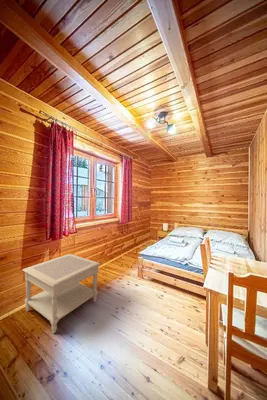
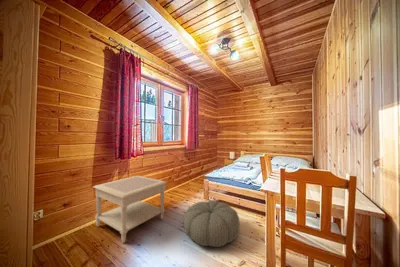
pouf: none [118,284,176,340] -> present [184,201,240,247]

